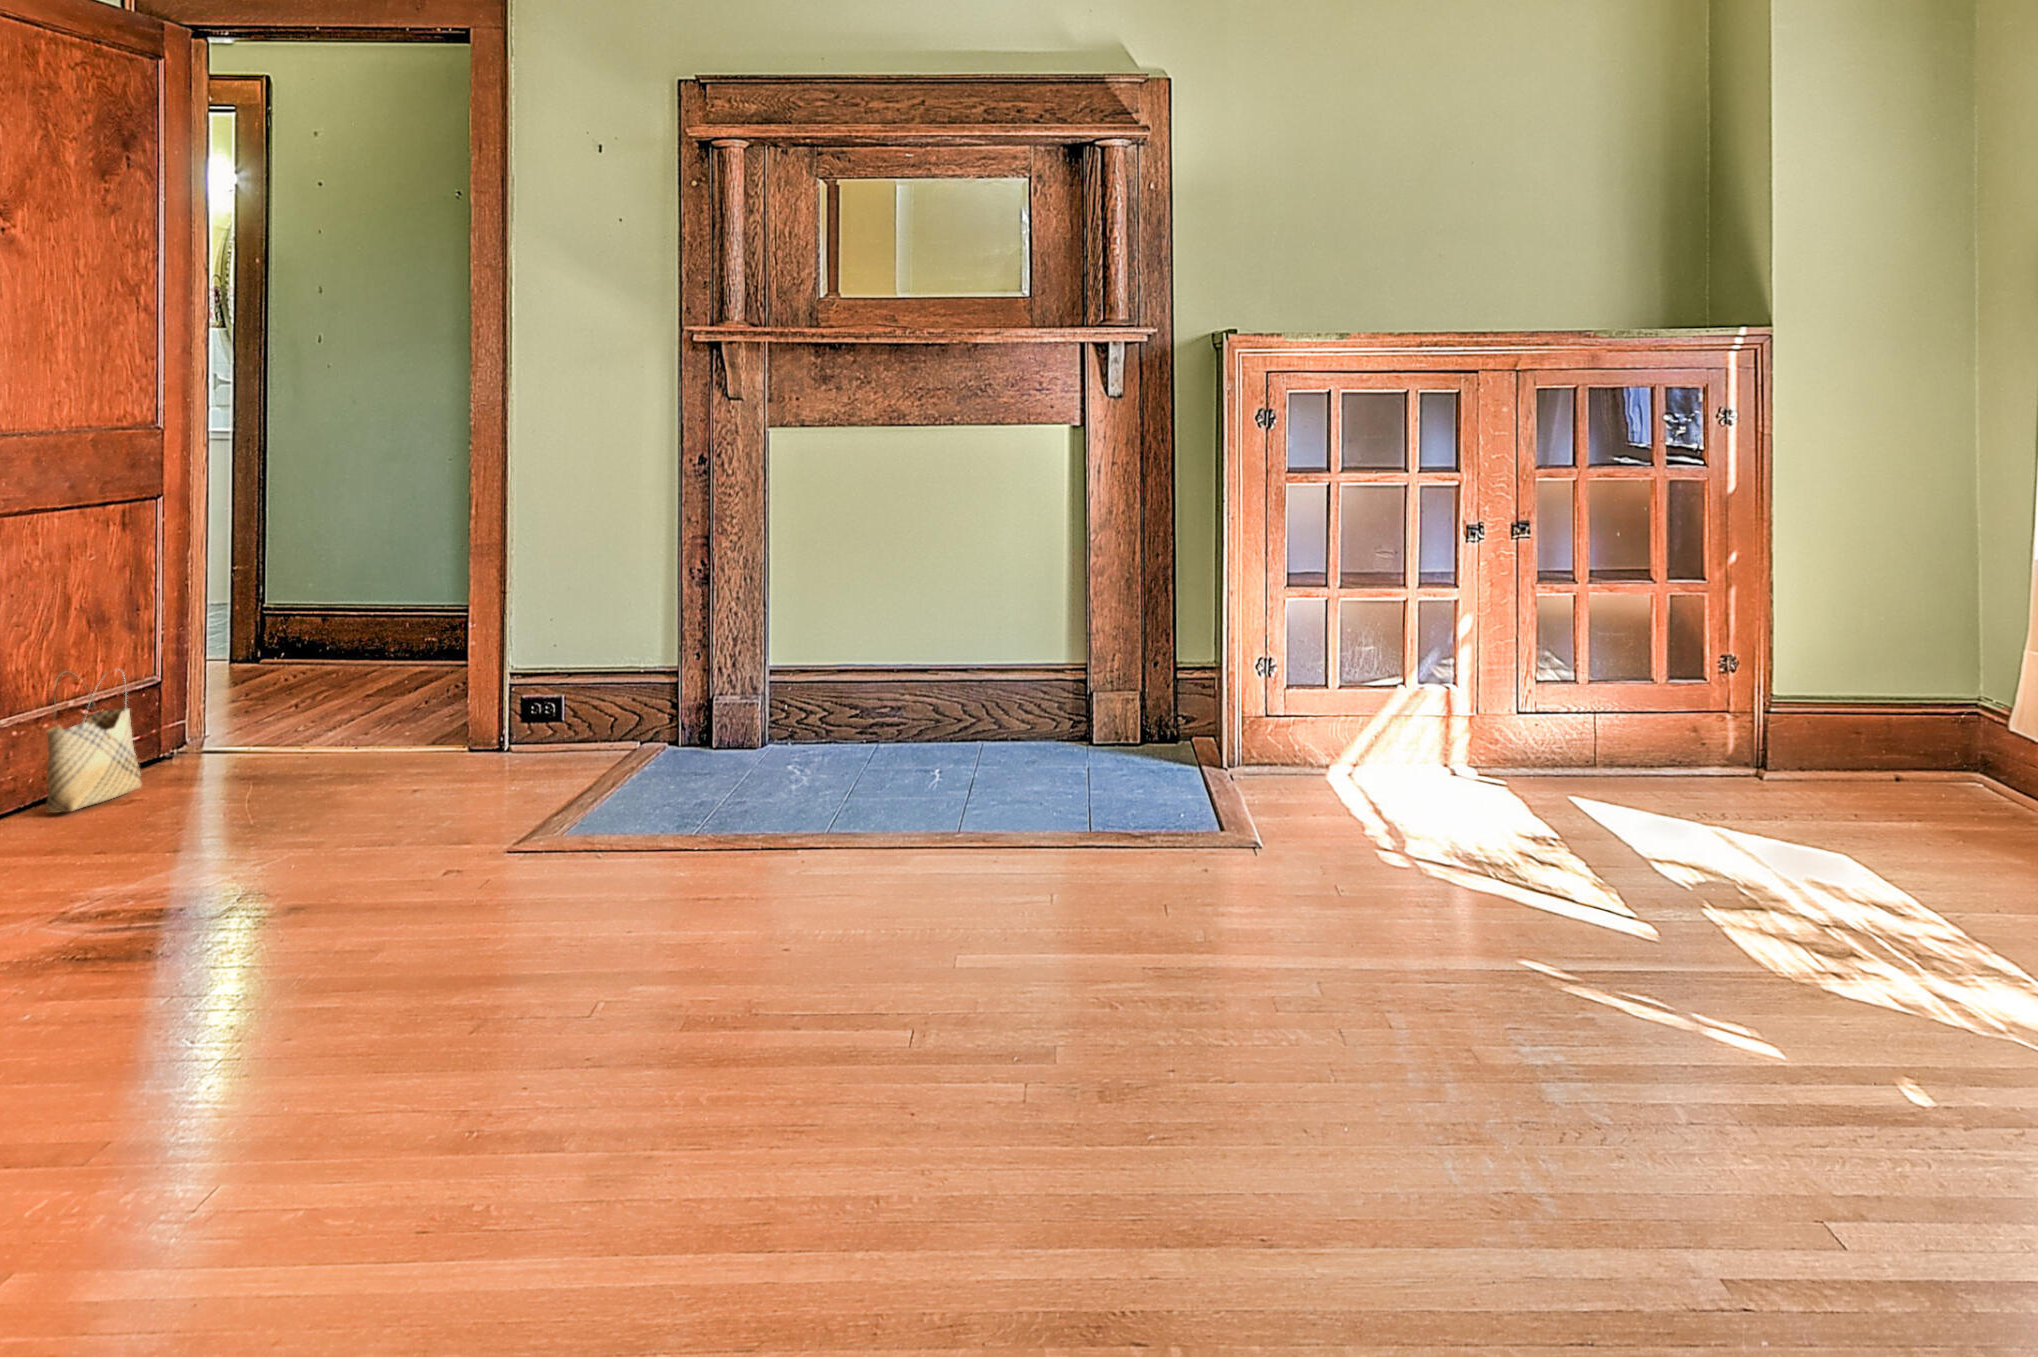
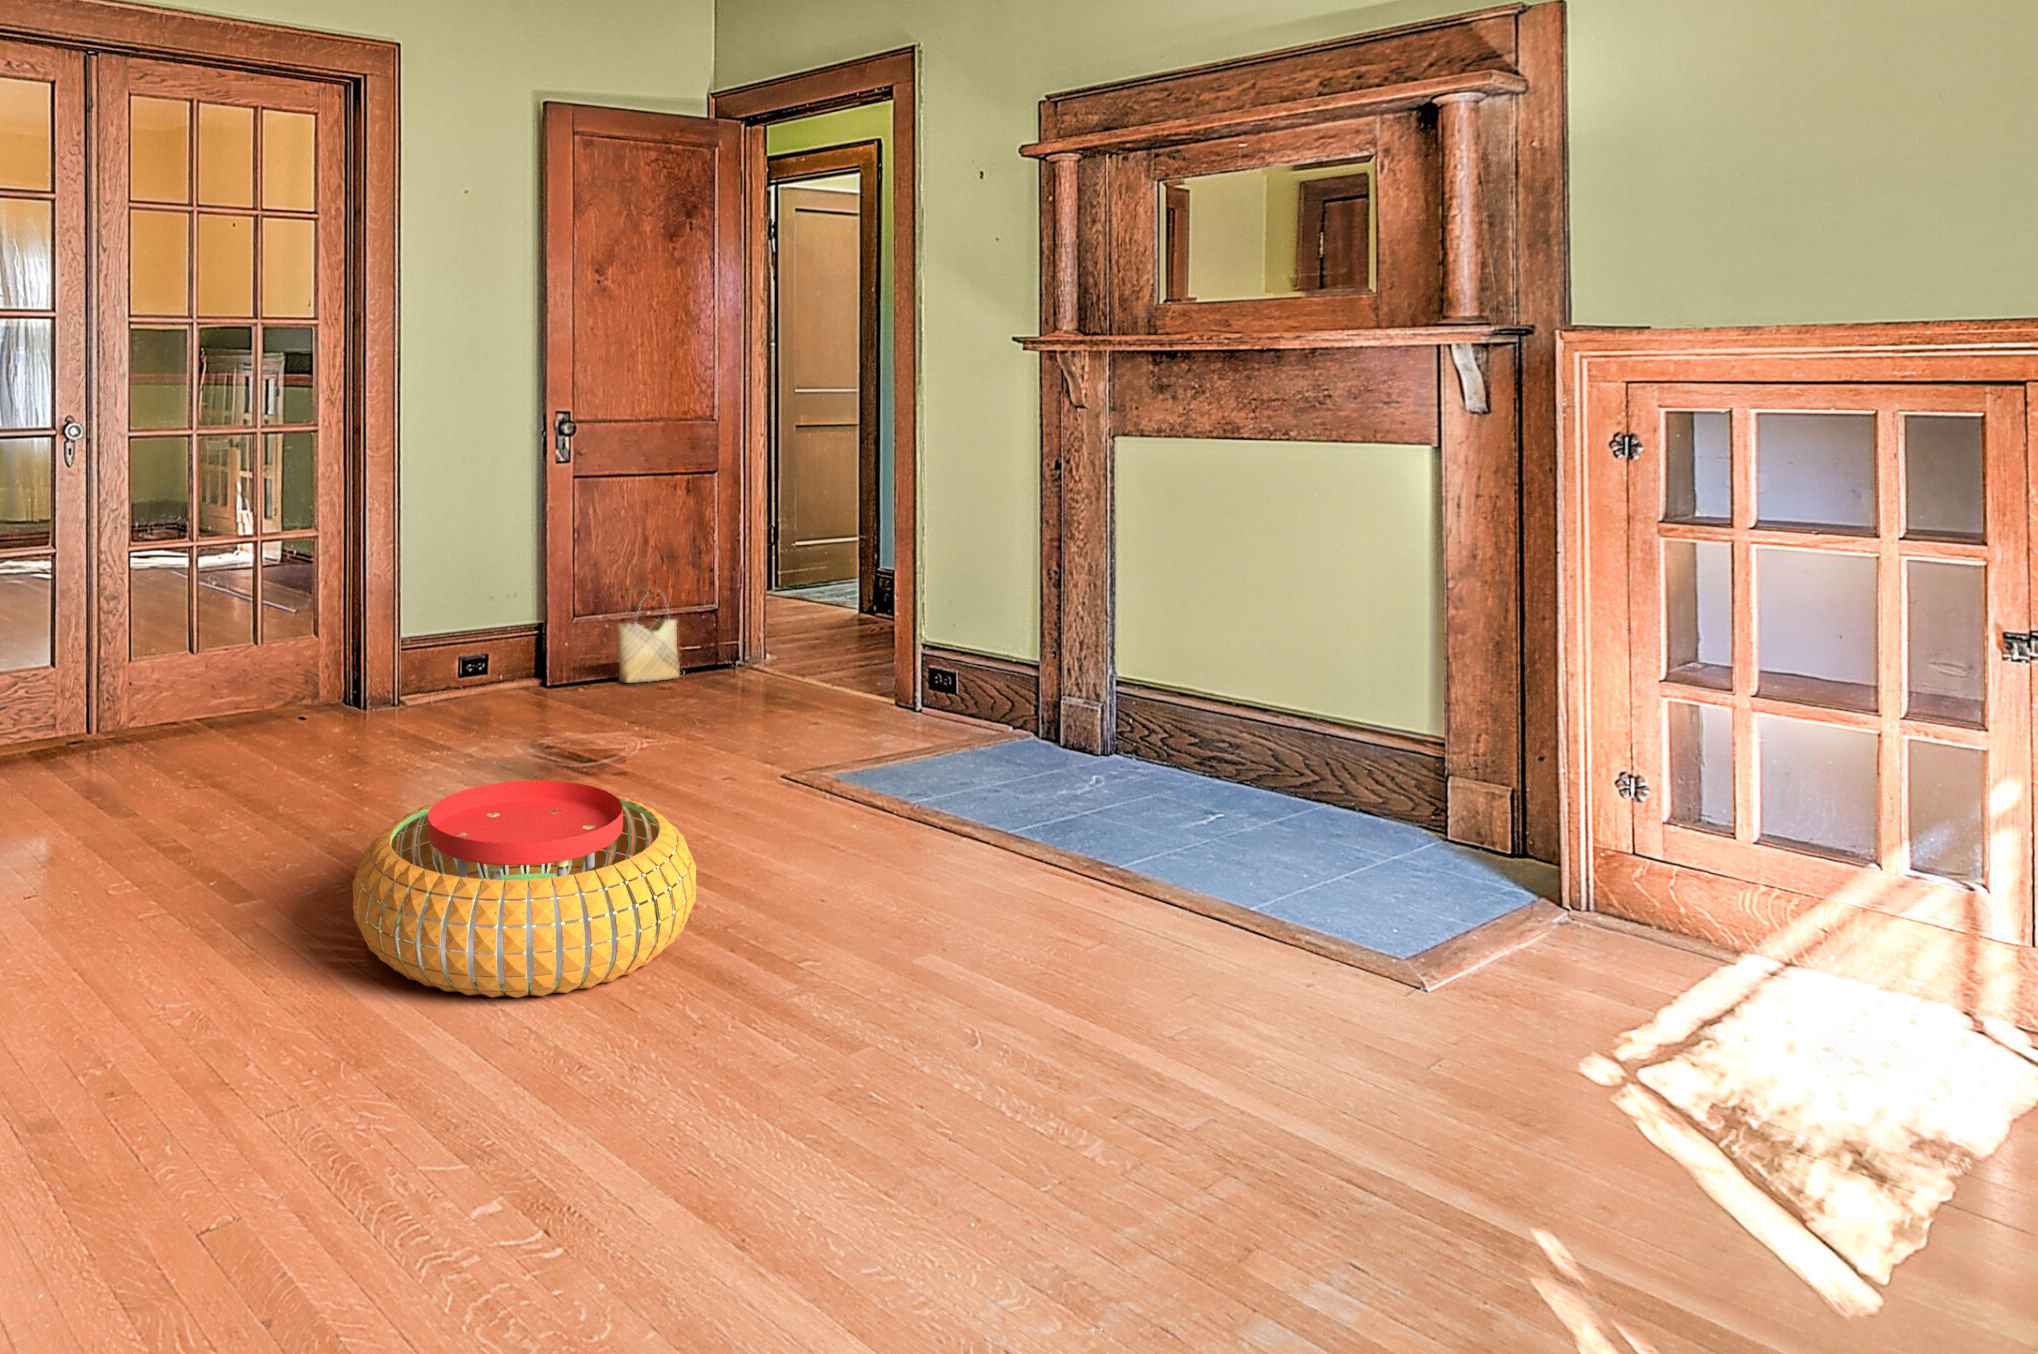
pouf: none [305,880,782,1185] -> present [352,780,696,998]

